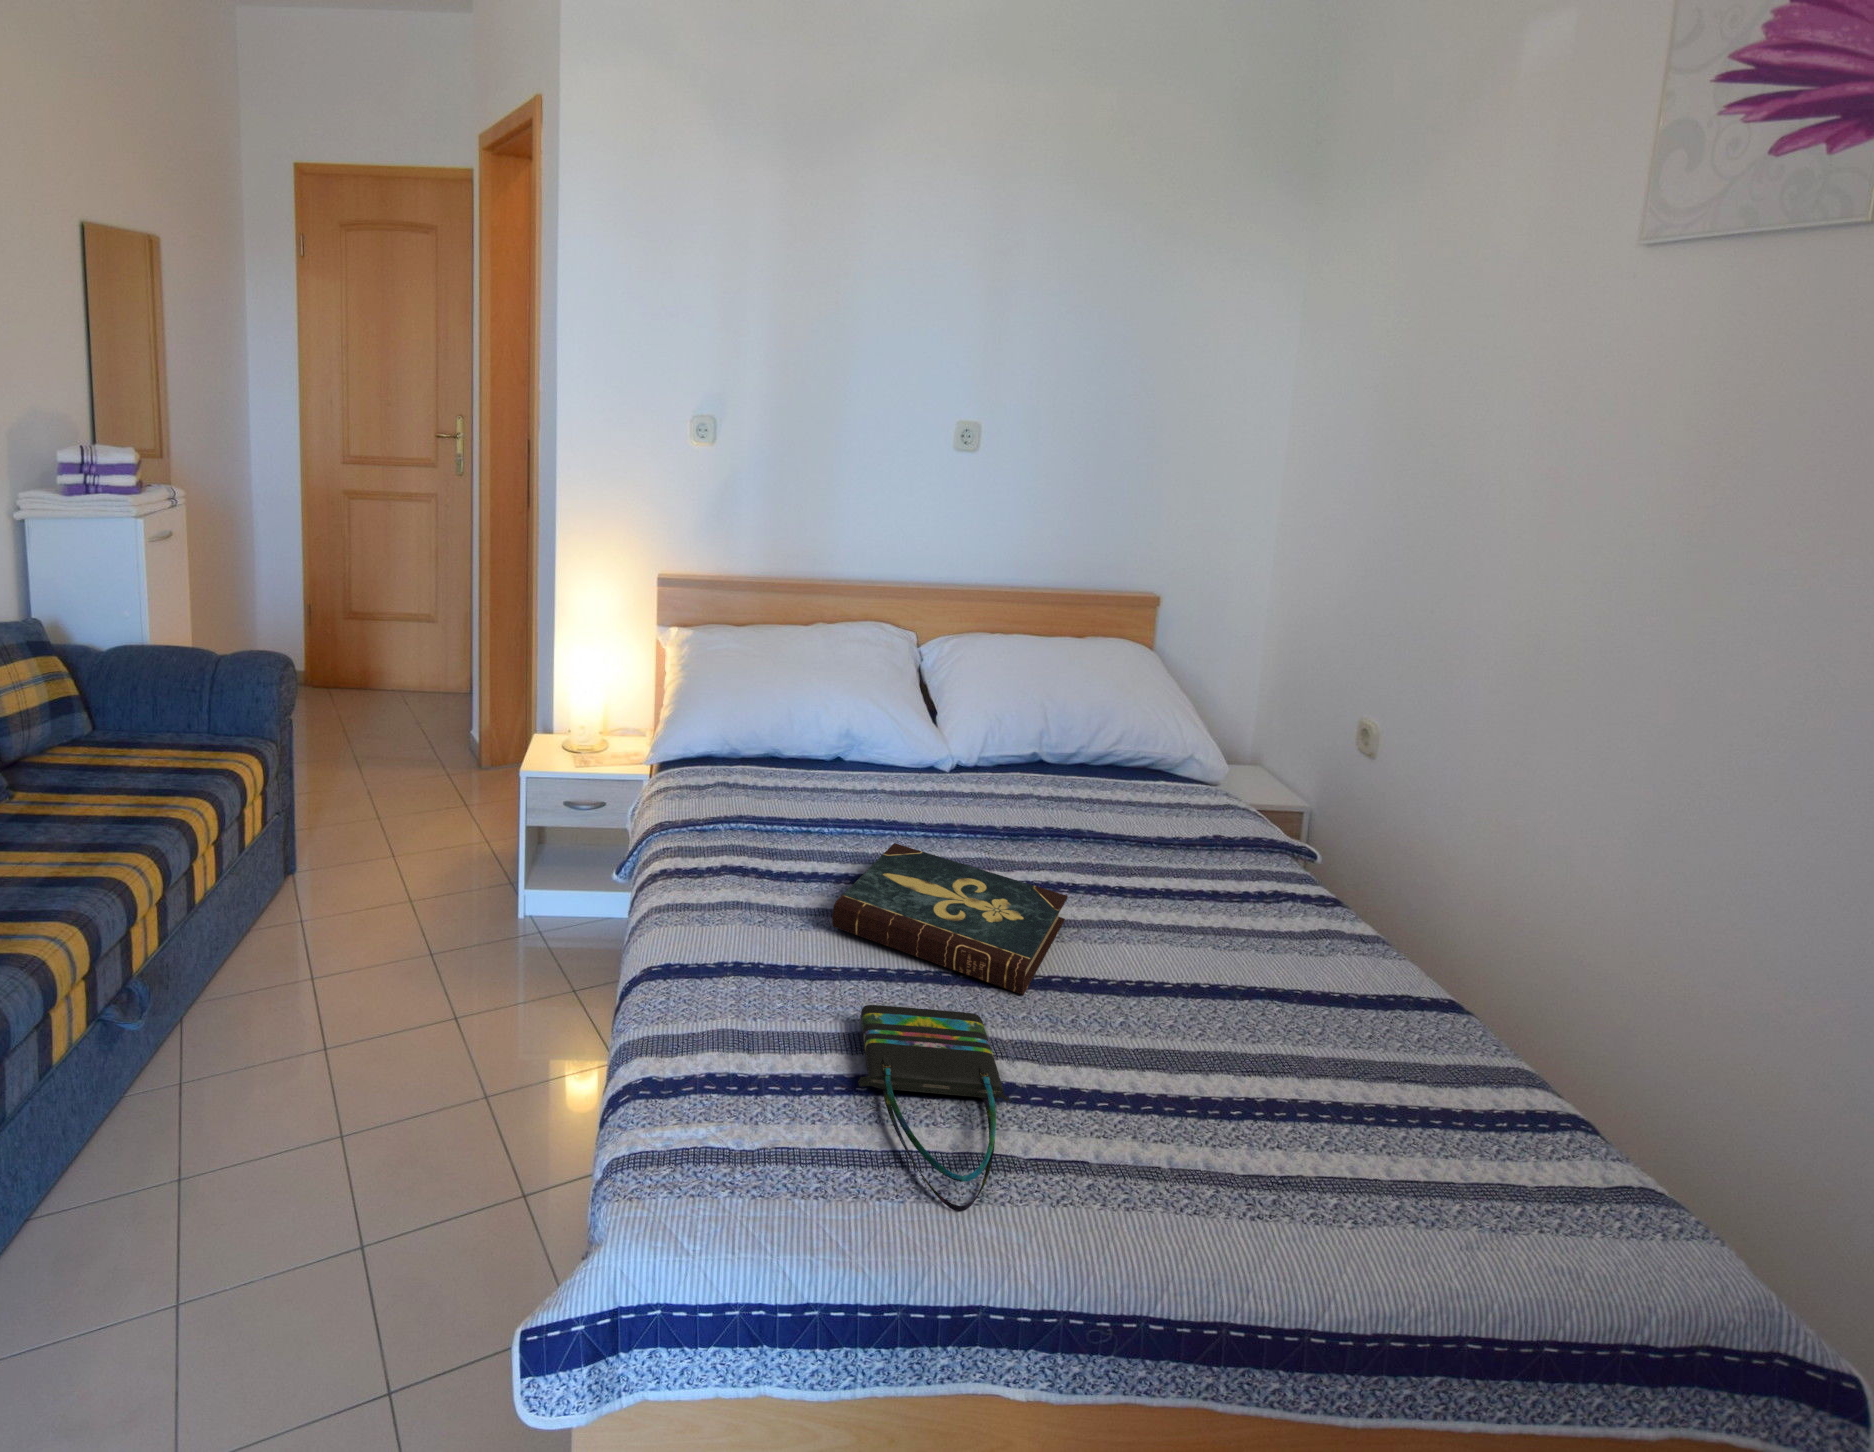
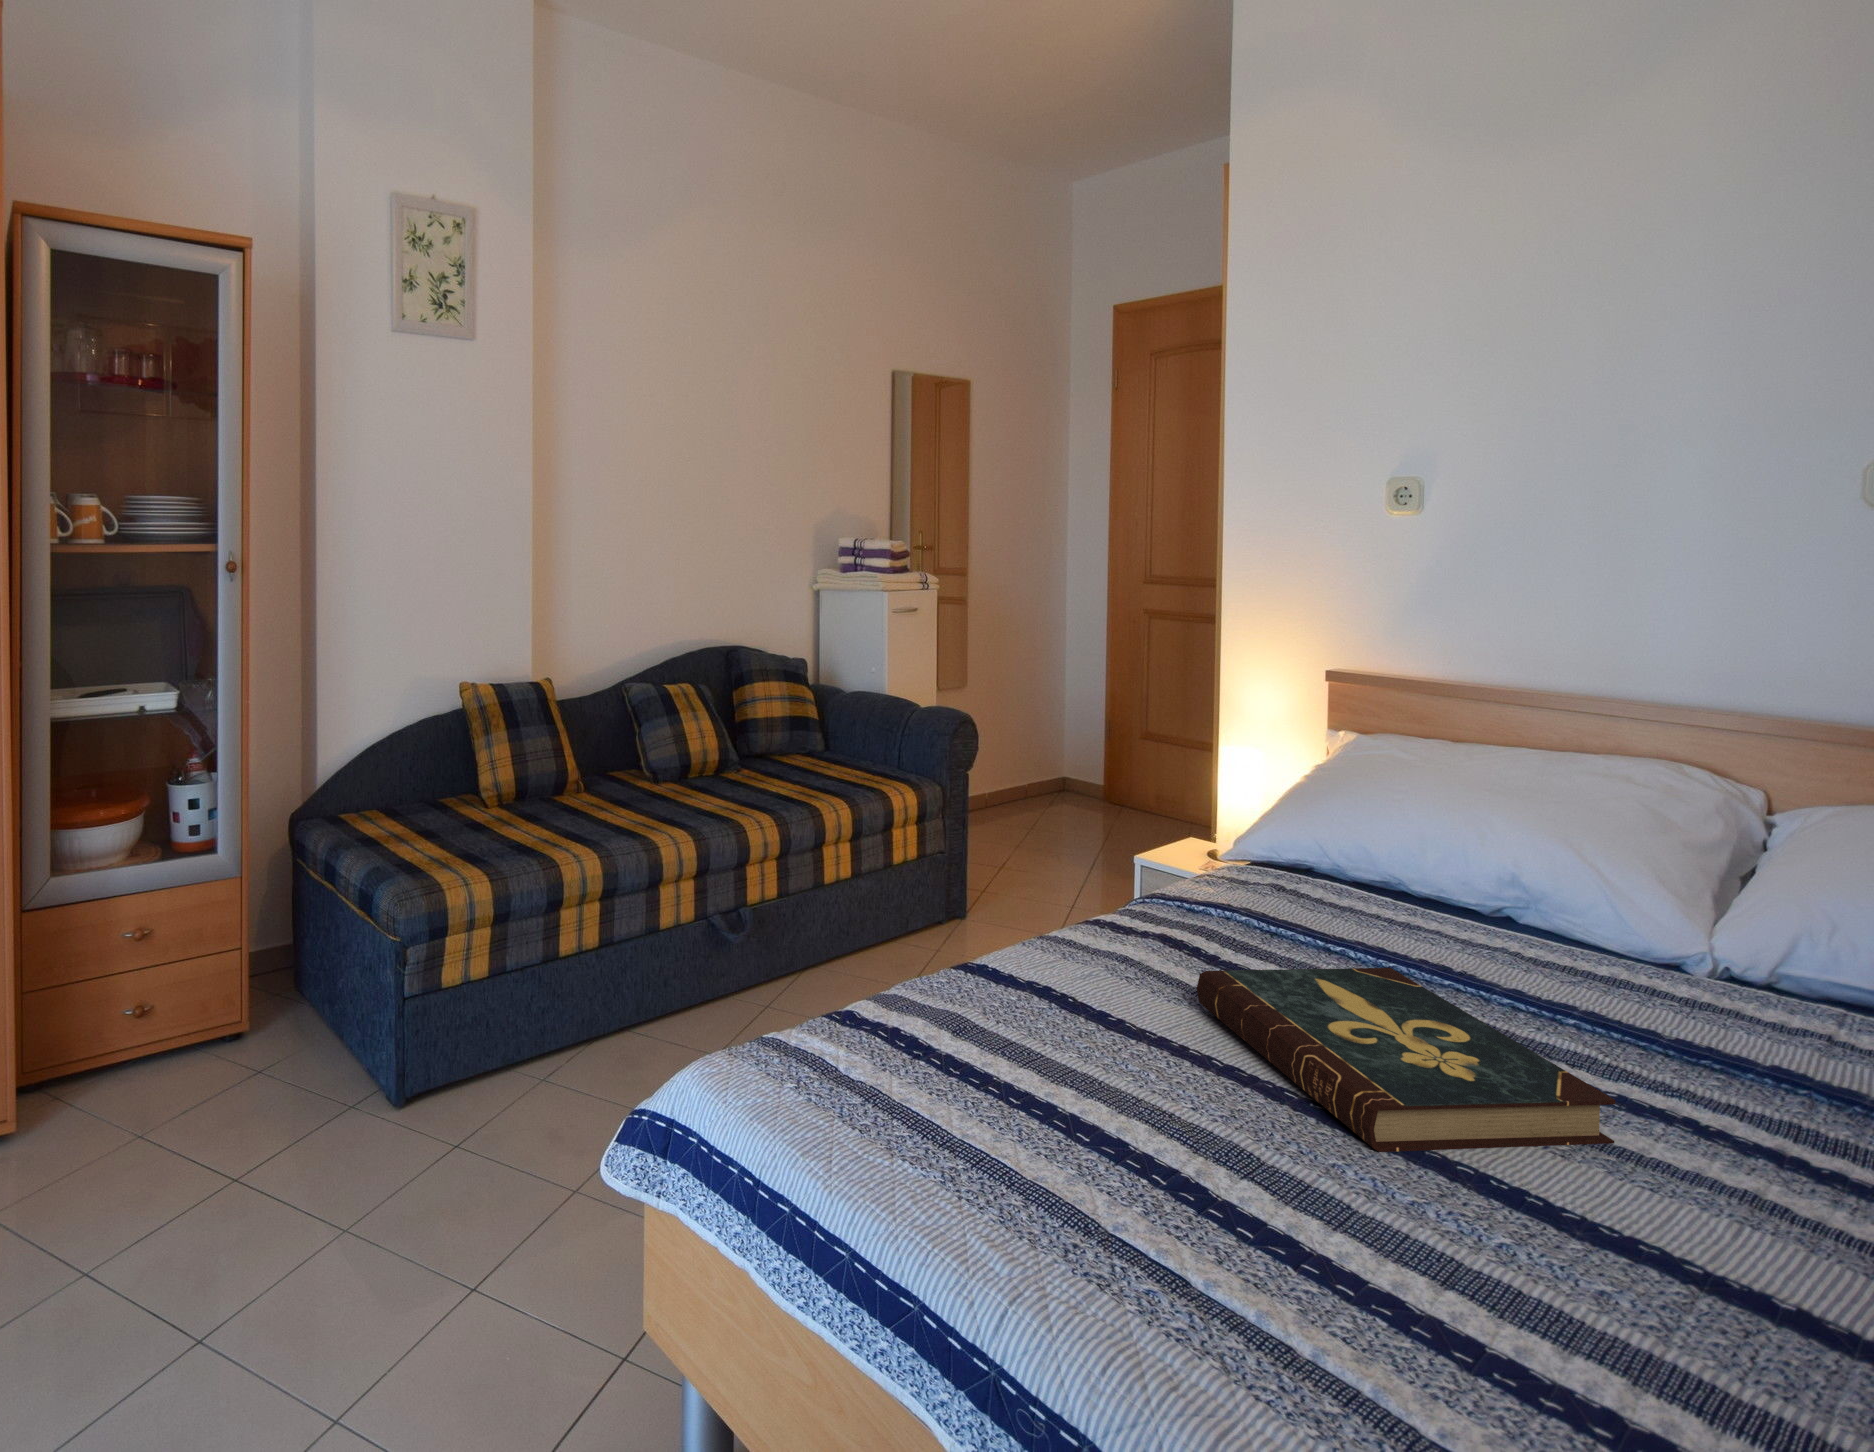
tote bag: present [858,1005,1011,1212] -> none [951,1045,1245,1206]

